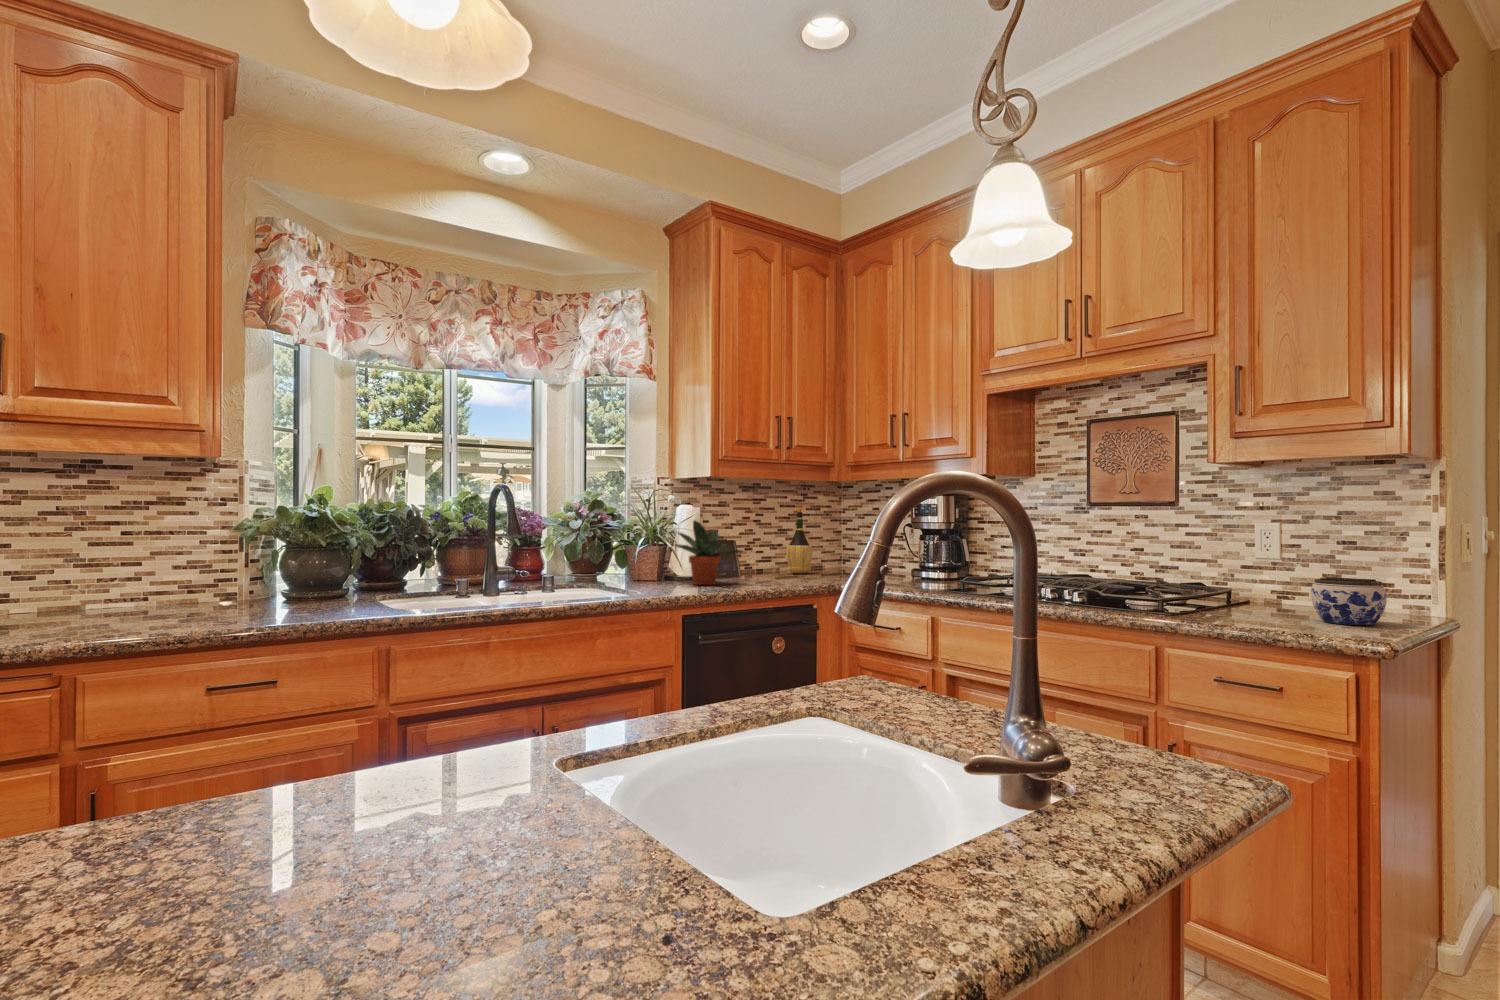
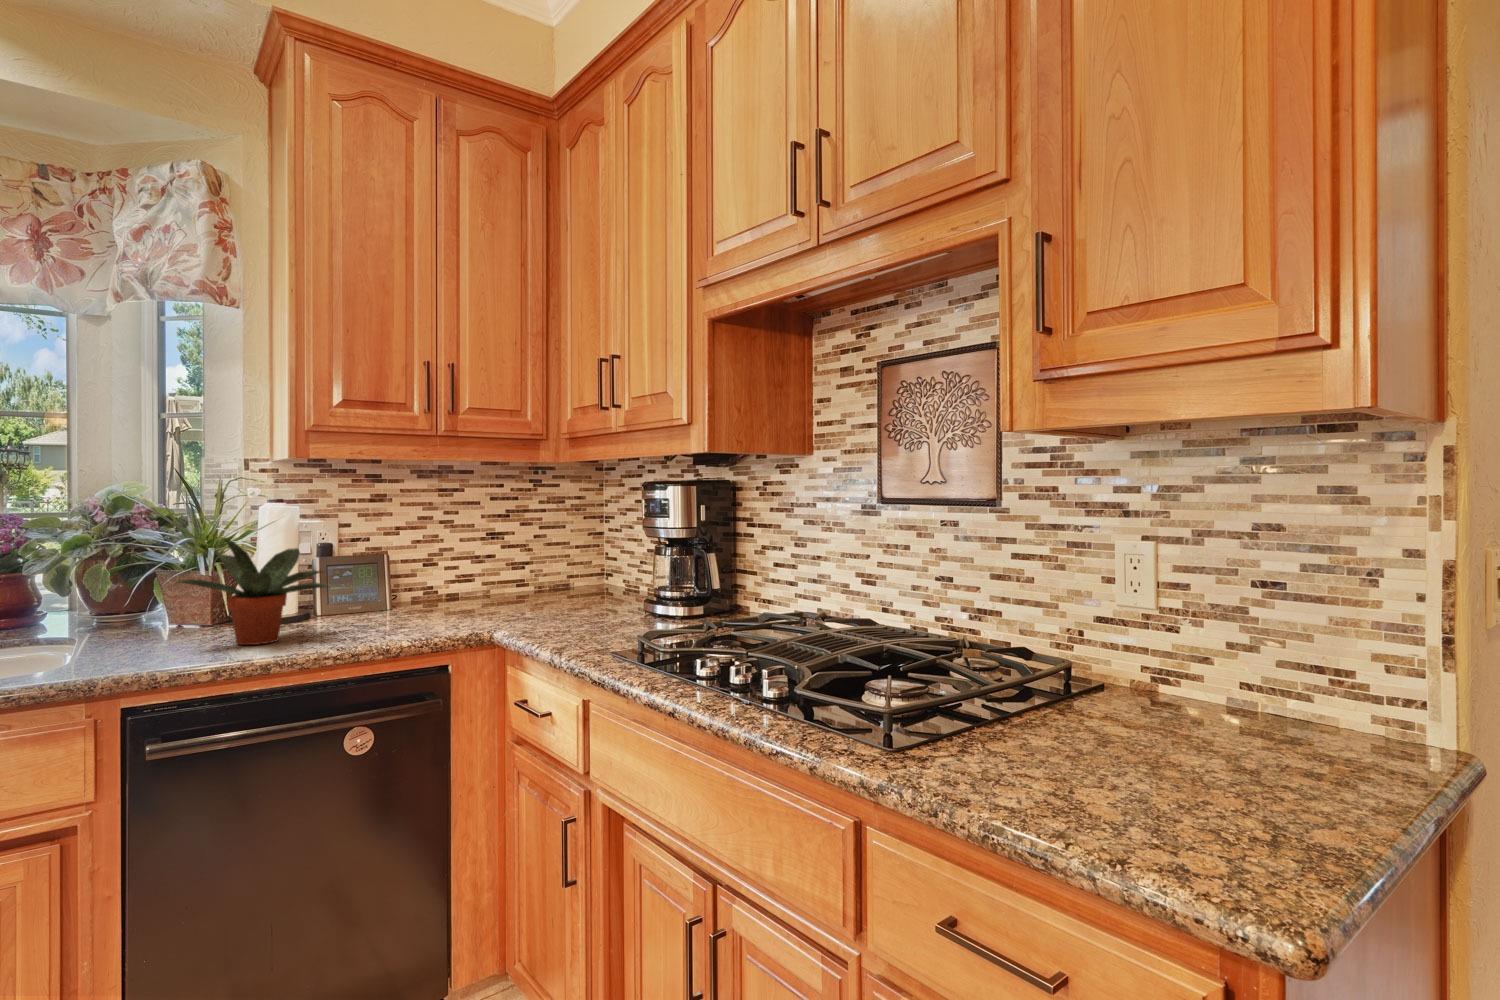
wine bottle: present [786,508,812,573] -> none [483,504,524,602]
jar: present [1311,577,1387,625] -> none [1179,675,1334,797]

